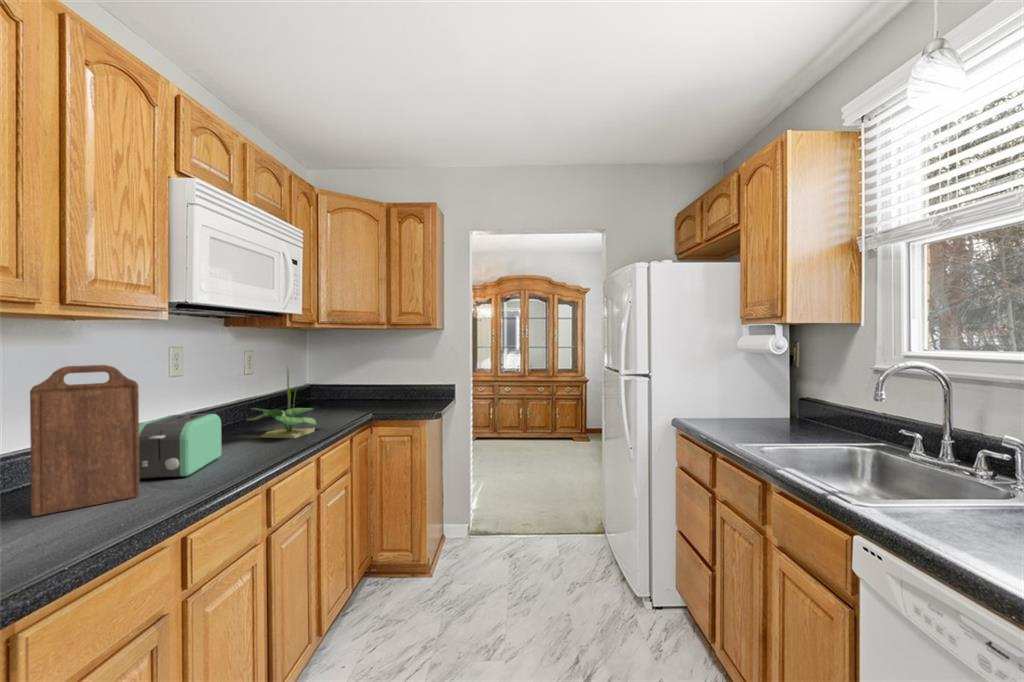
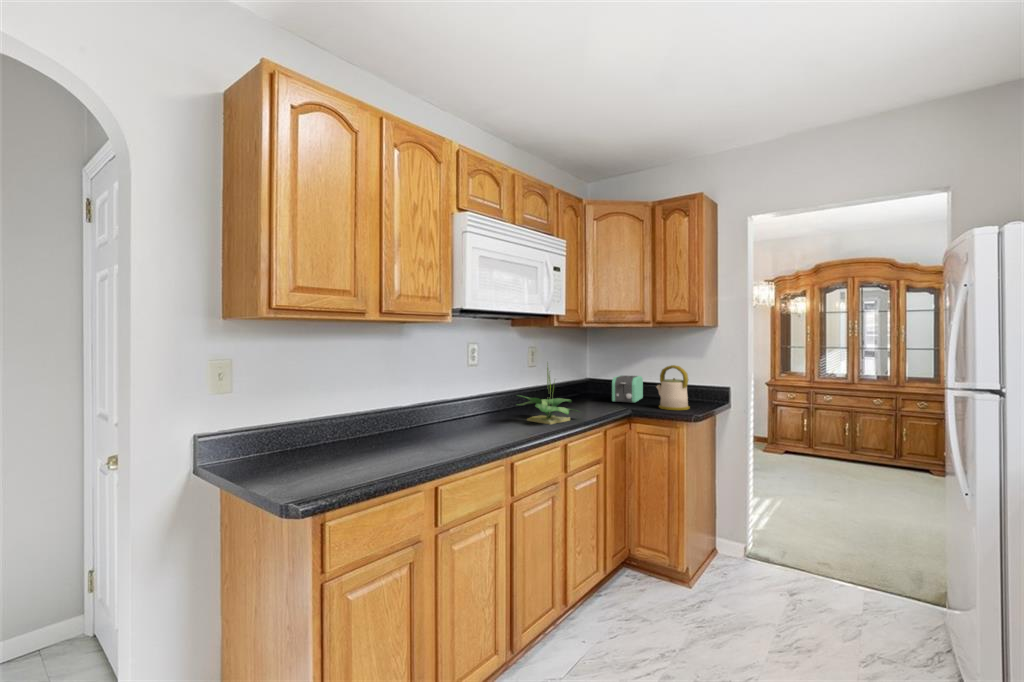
cutting board: present [30,365,140,516] -> none [362,355,421,454]
kettle: none [393,366,425,410] -> present [657,365,690,410]
toaster: present [139,414,222,479] -> present [612,375,643,403]

